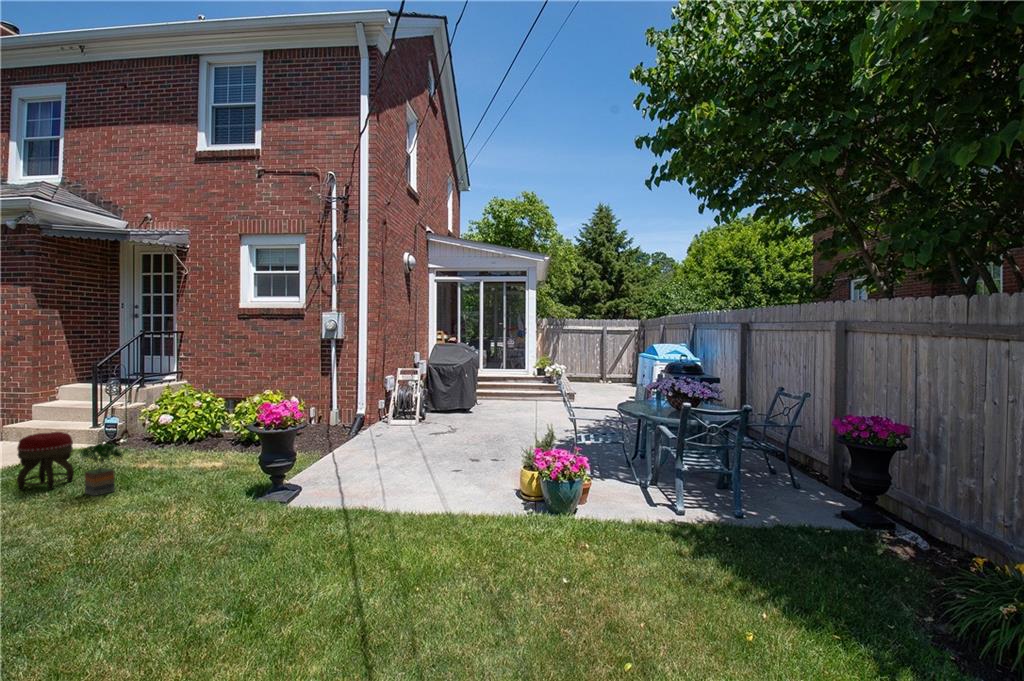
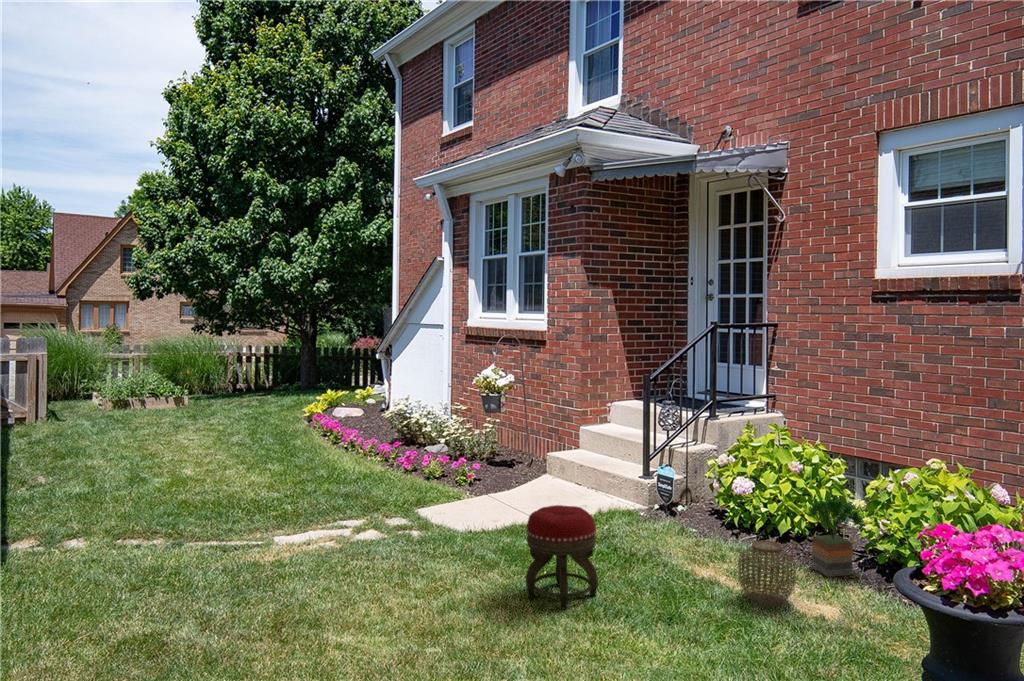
woven basket: none [167,434,199,466] -> present [738,540,796,606]
potted tree: present [80,443,123,496] -> present [808,498,865,577]

